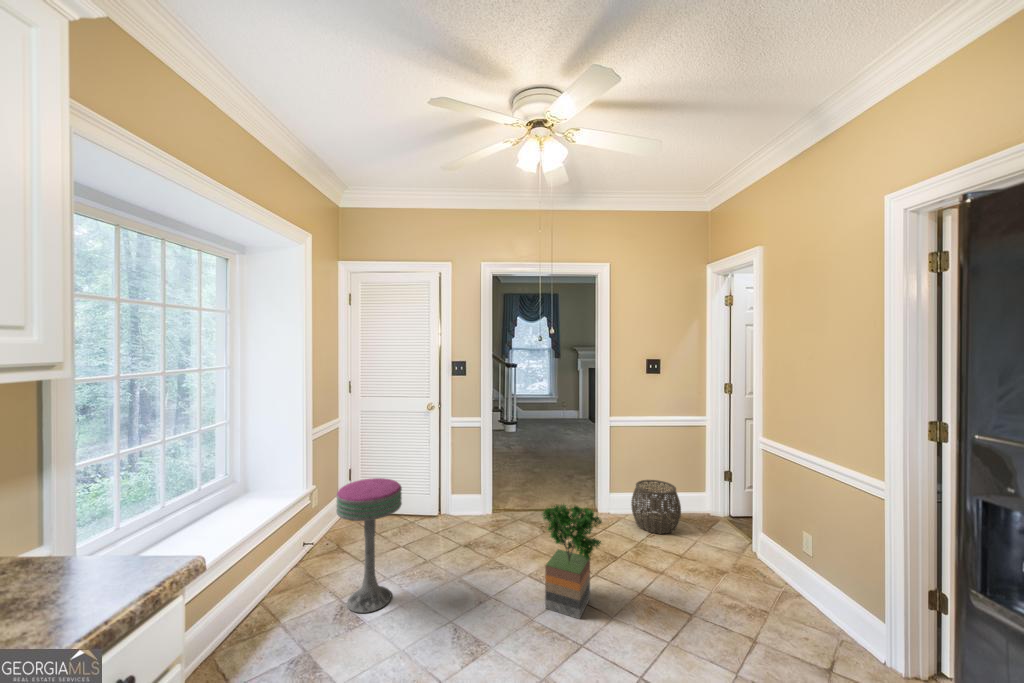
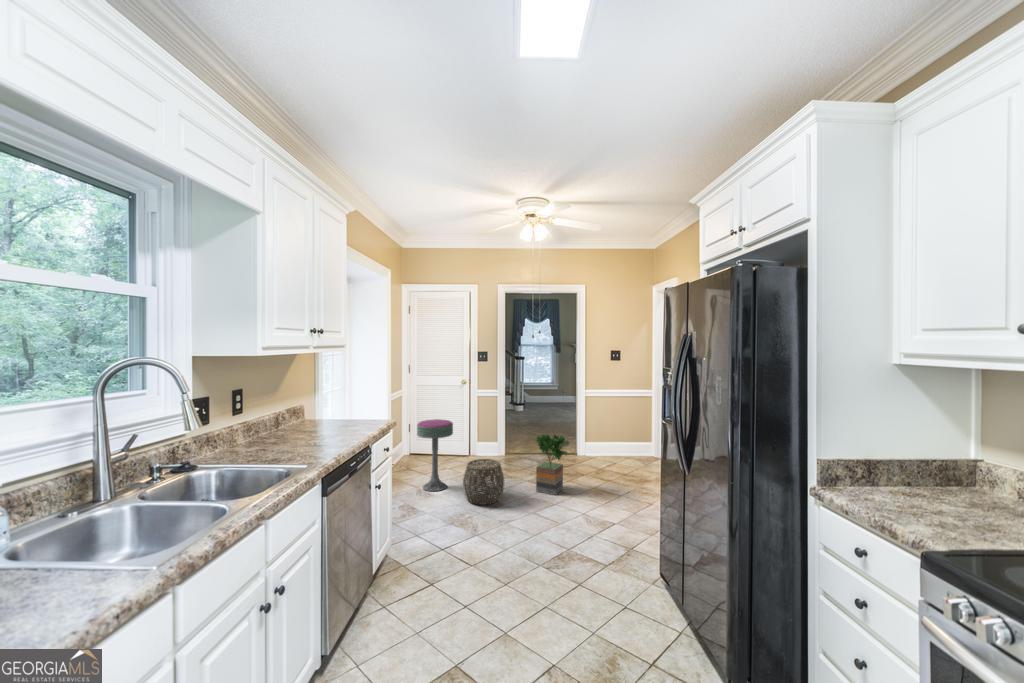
woven basket: present [631,480,681,534] -> present [463,459,504,505]

